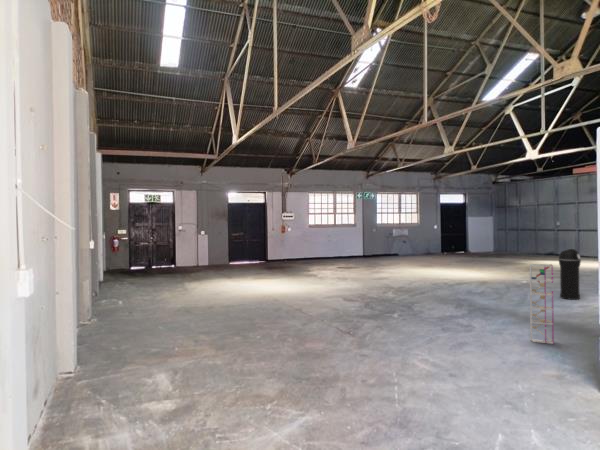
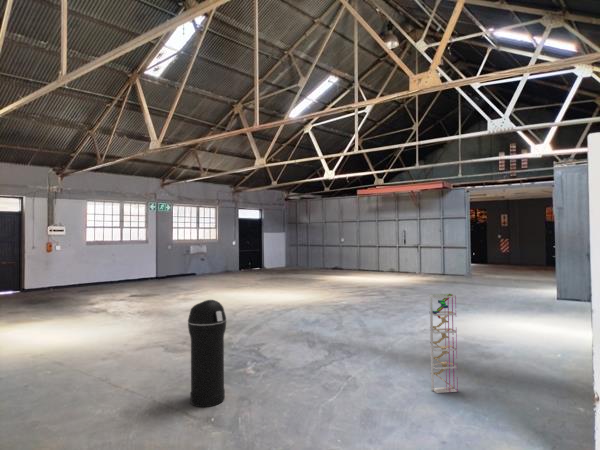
trash can: present [559,249,581,300] -> present [188,300,226,407]

